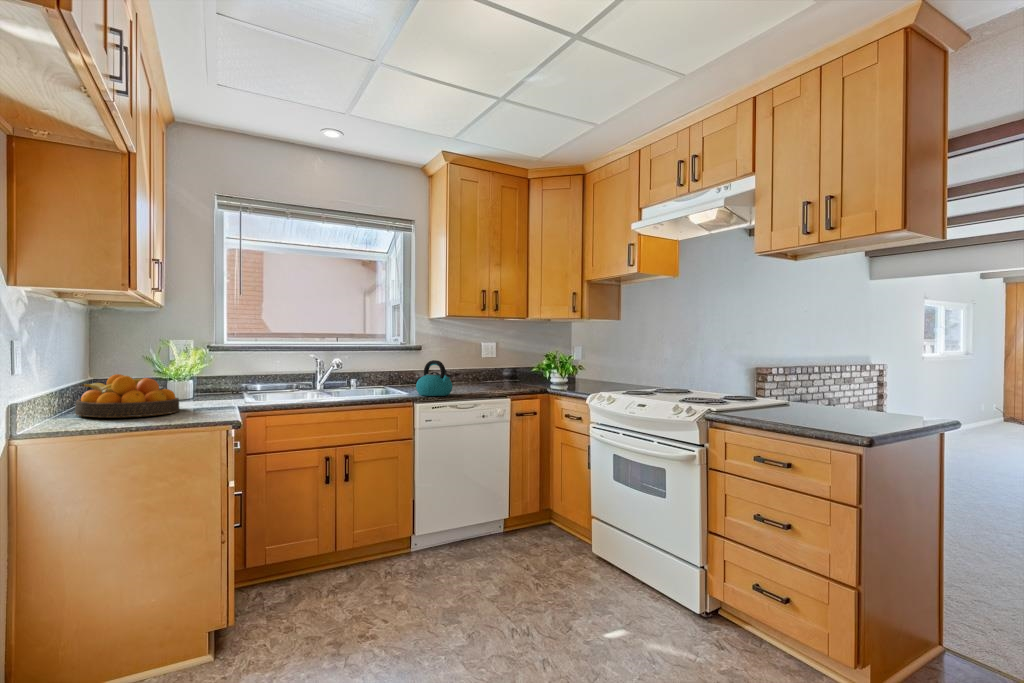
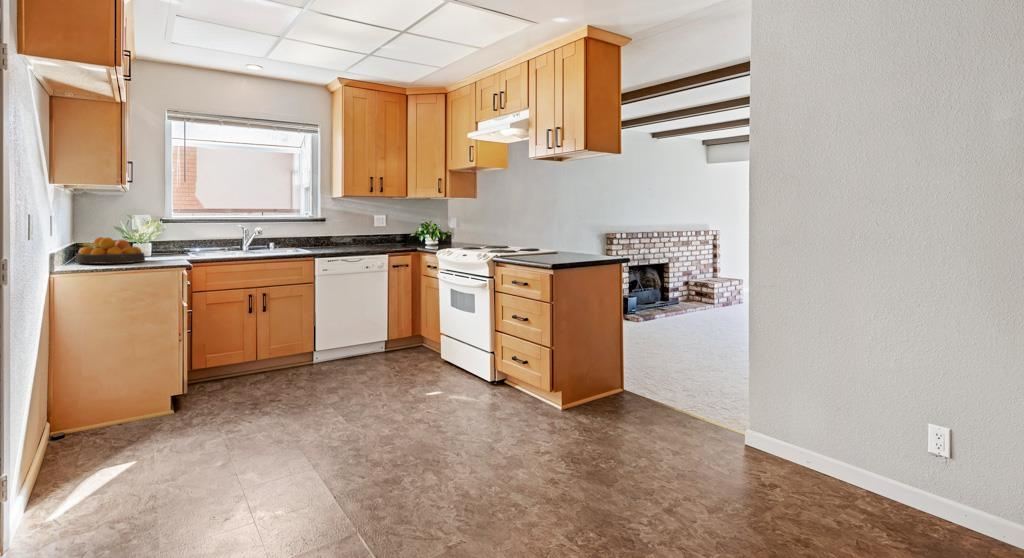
kettle: present [416,360,453,396] -> none [316,228,342,253]

